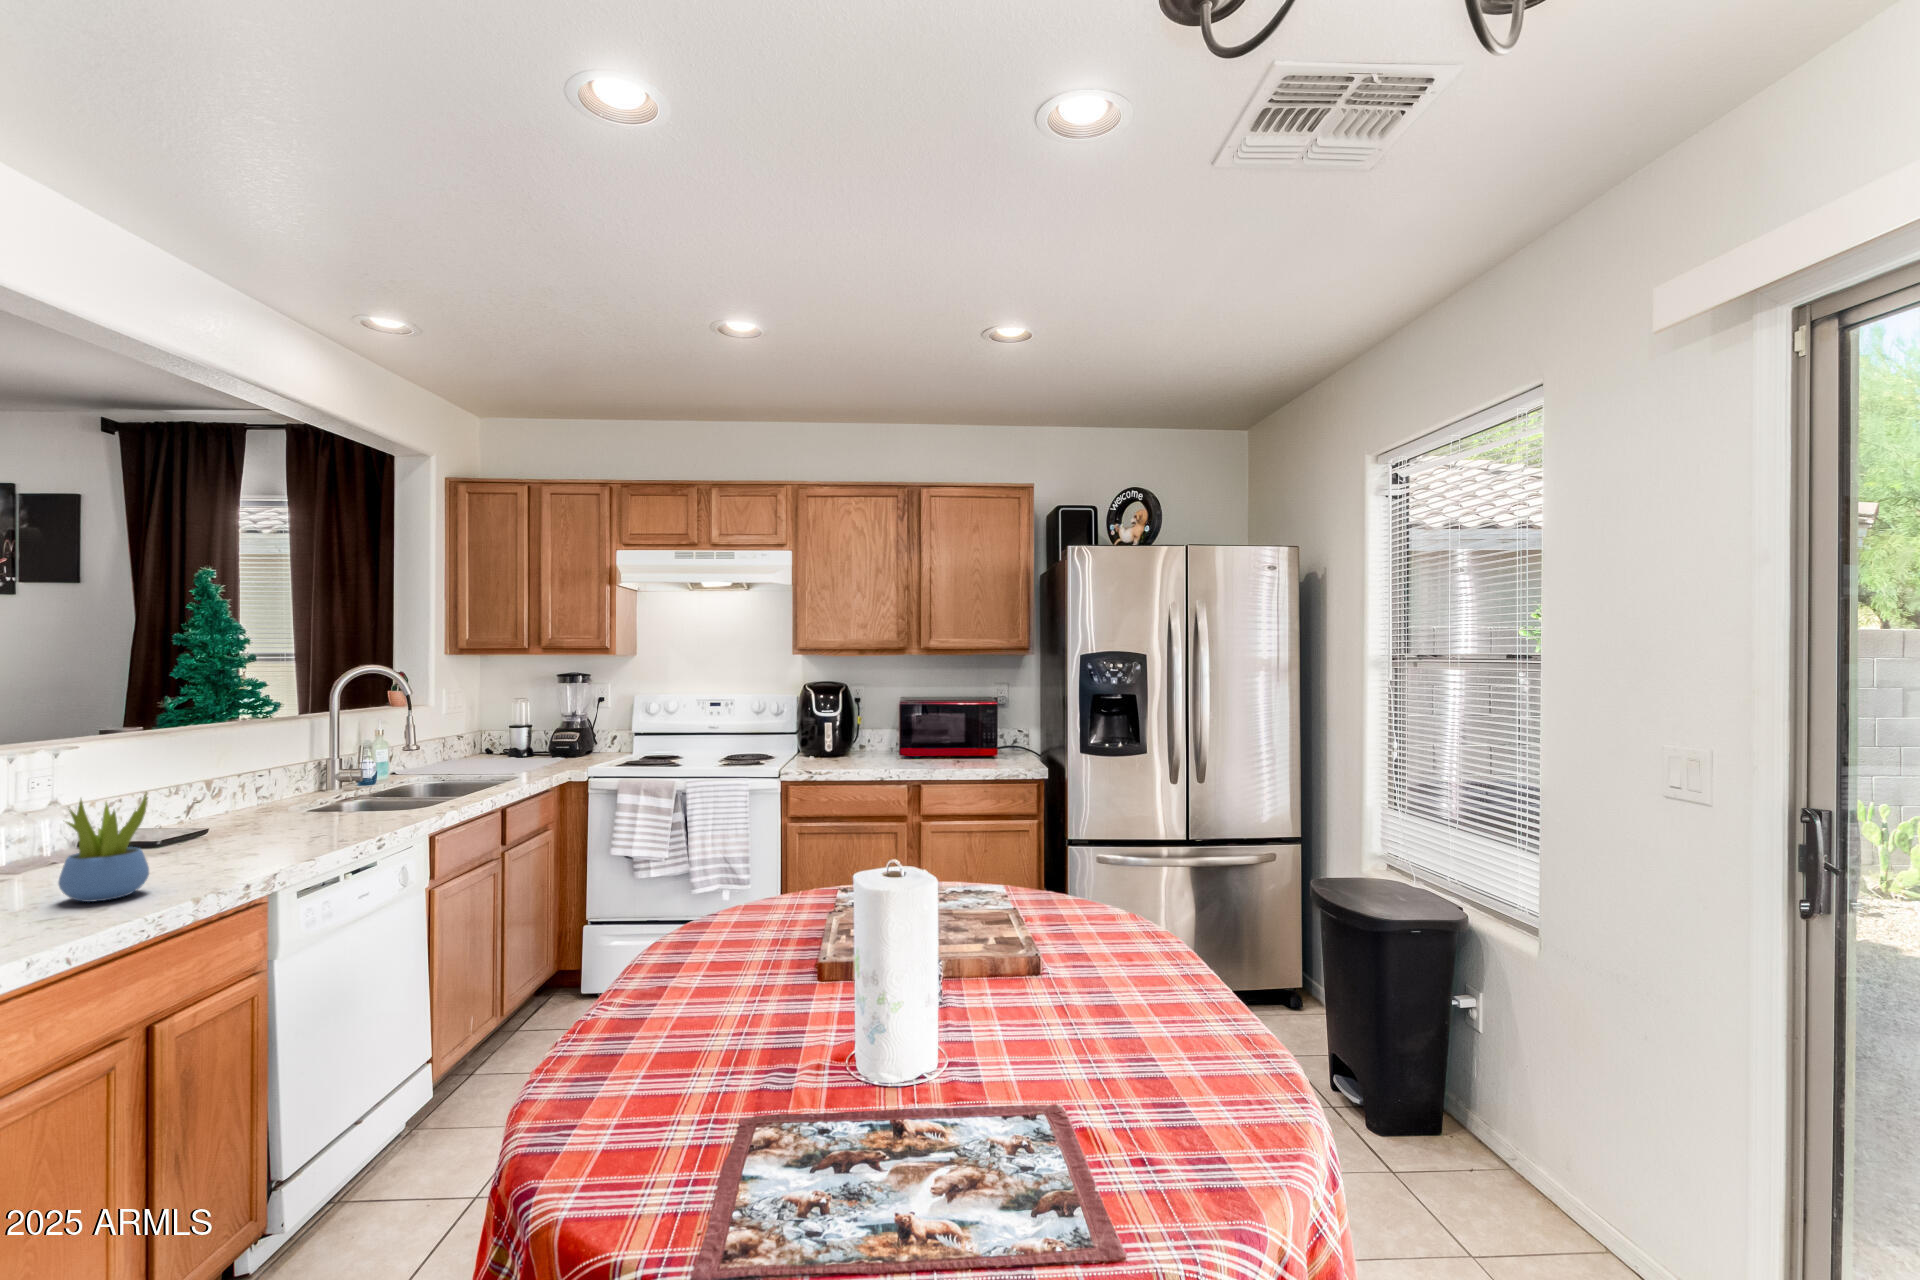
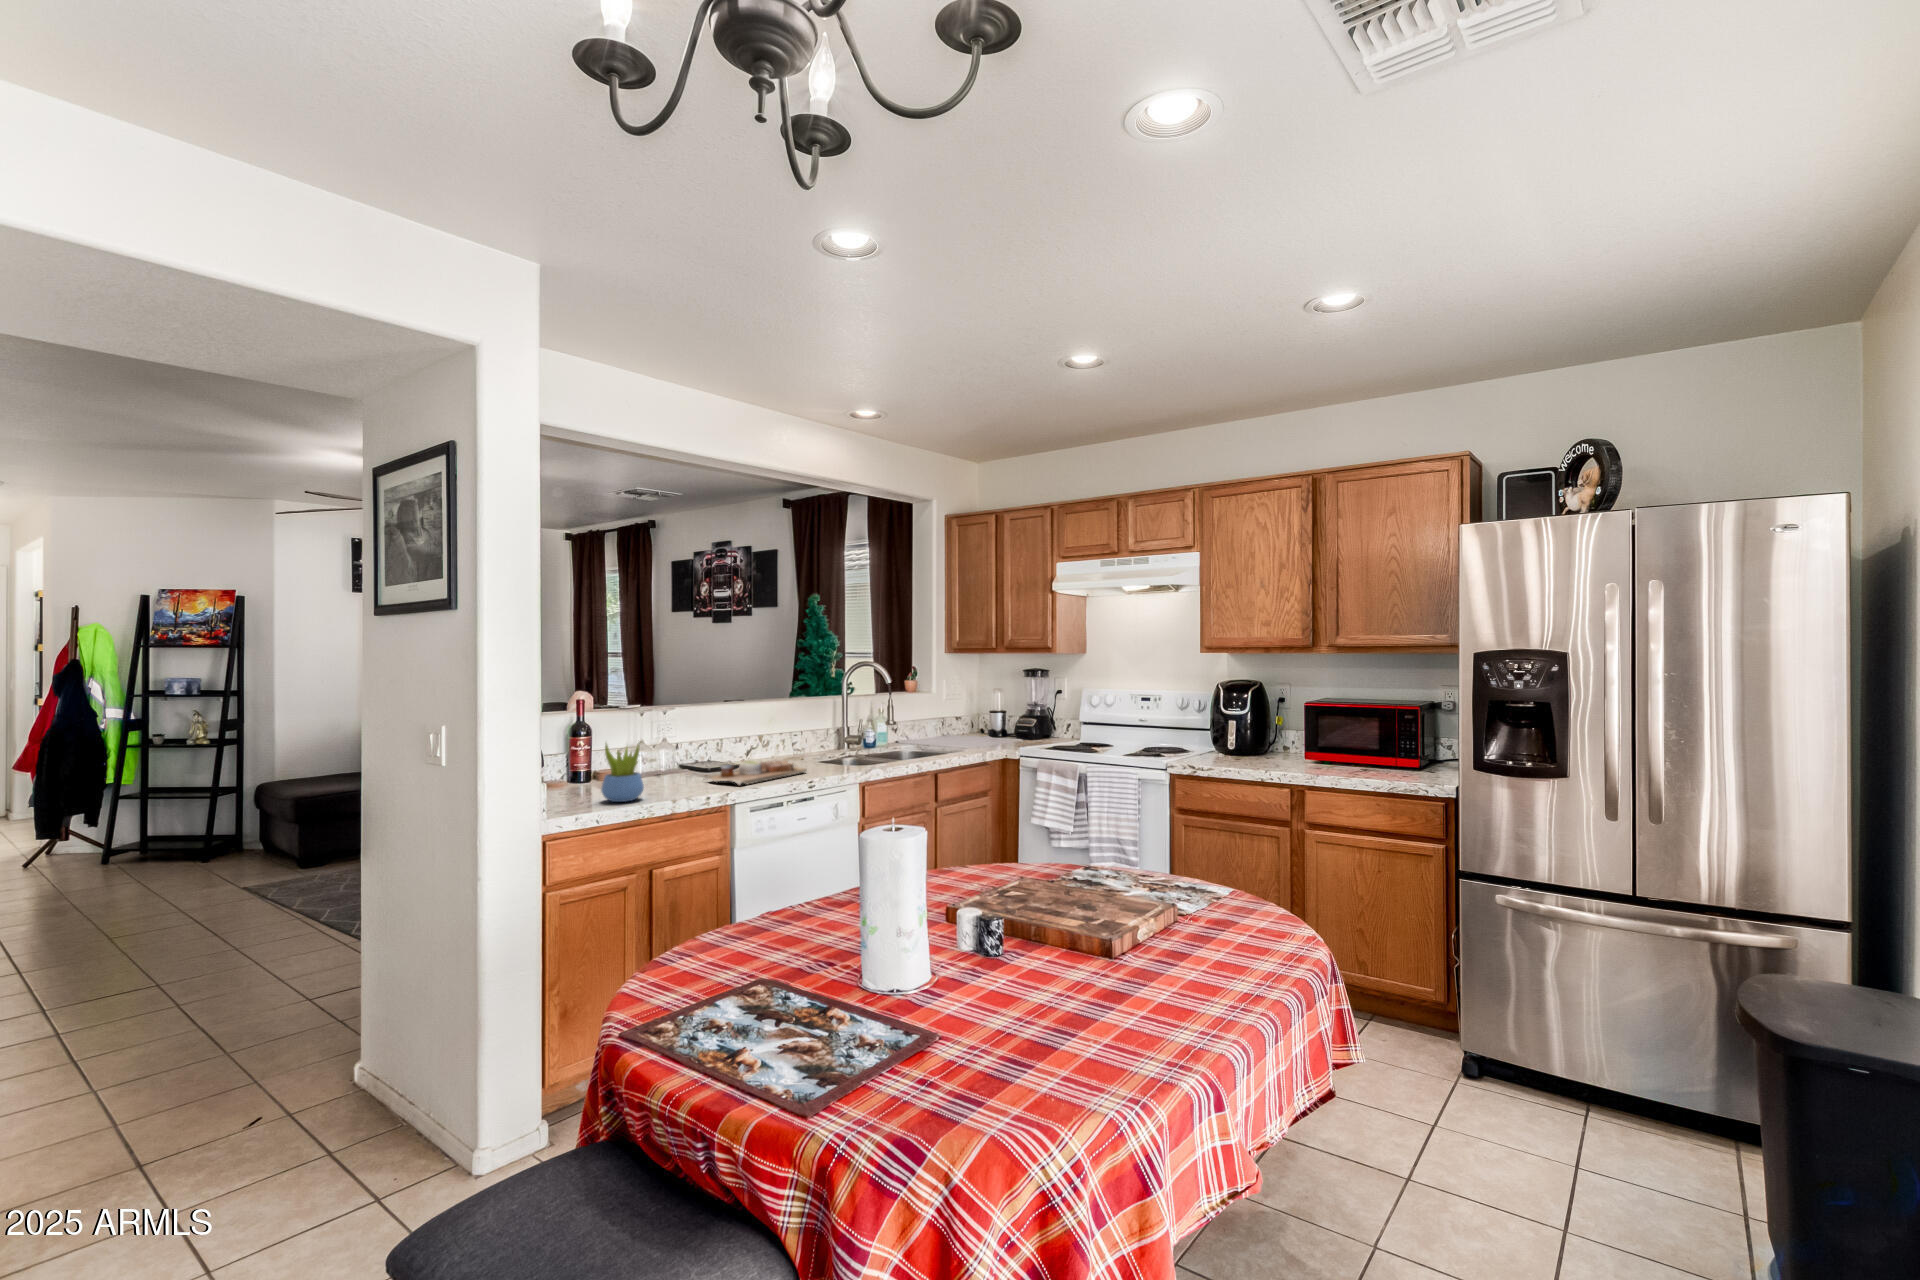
cutting board: none [192,809,347,852] -> present [707,761,807,785]

